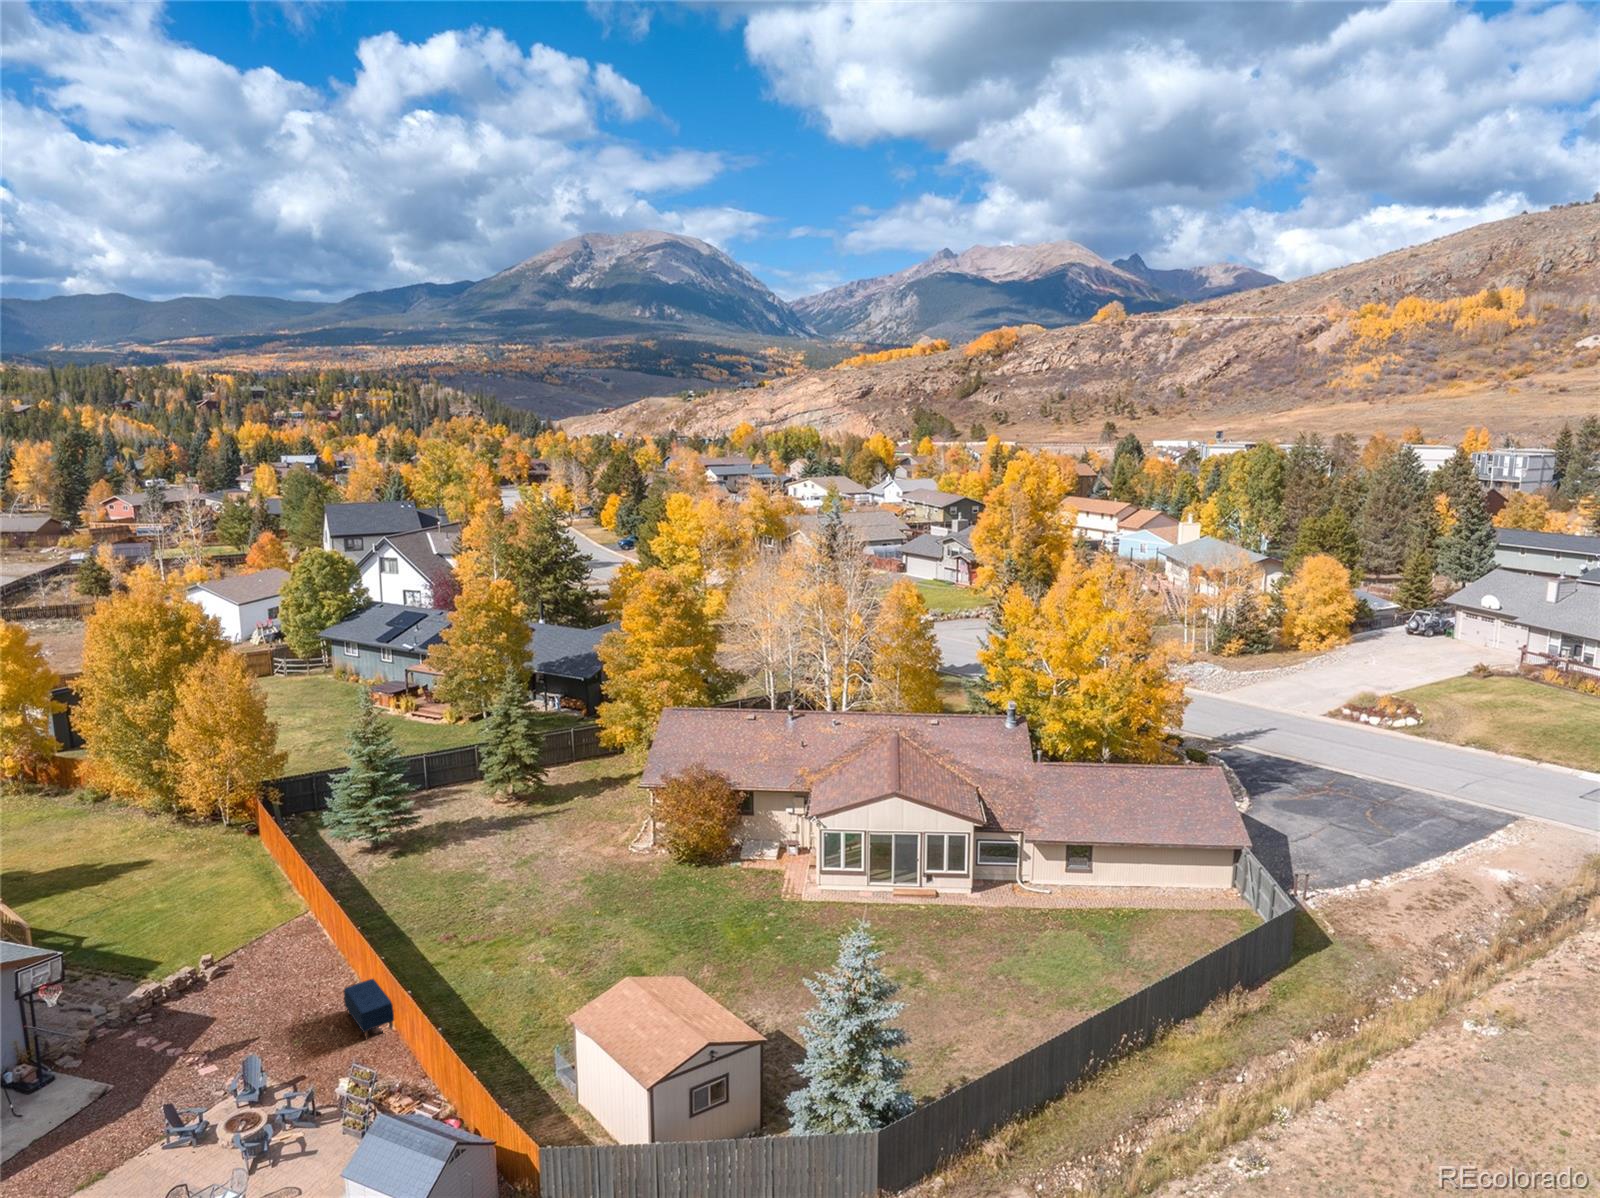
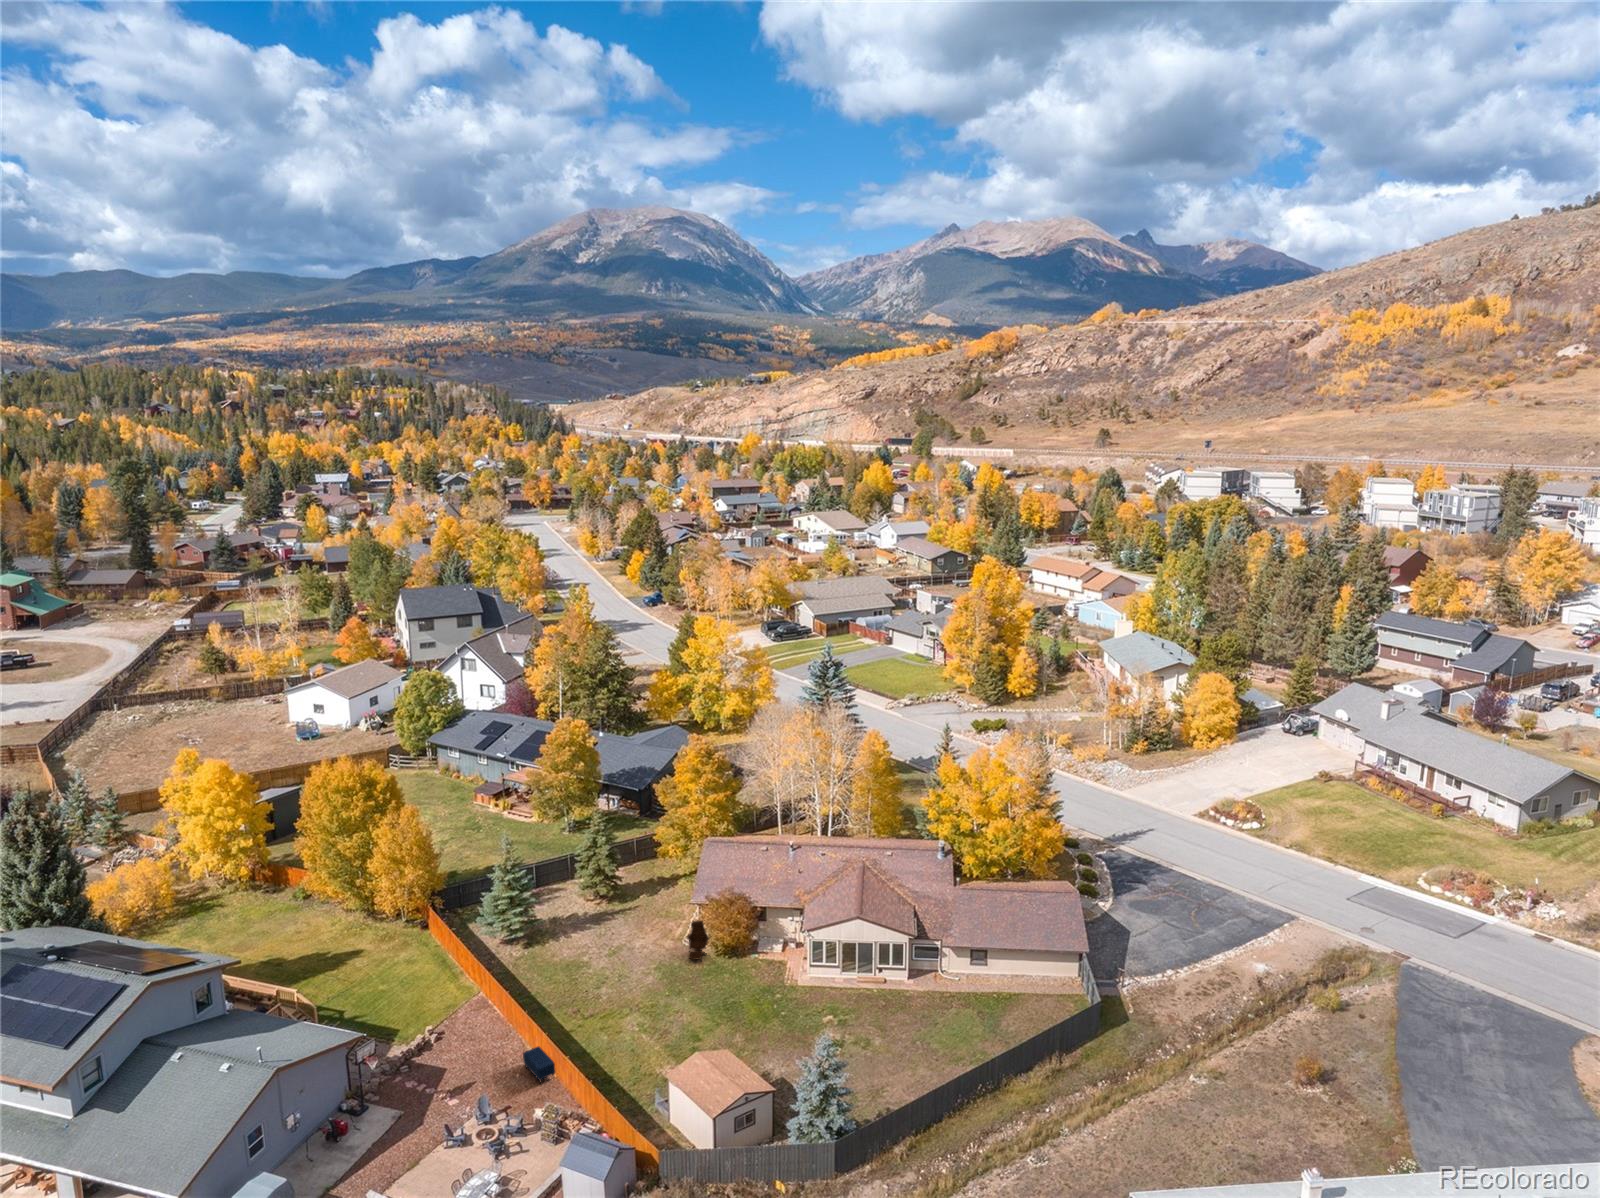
lounge chair: none [638,815,672,874] -> present [687,921,709,960]

